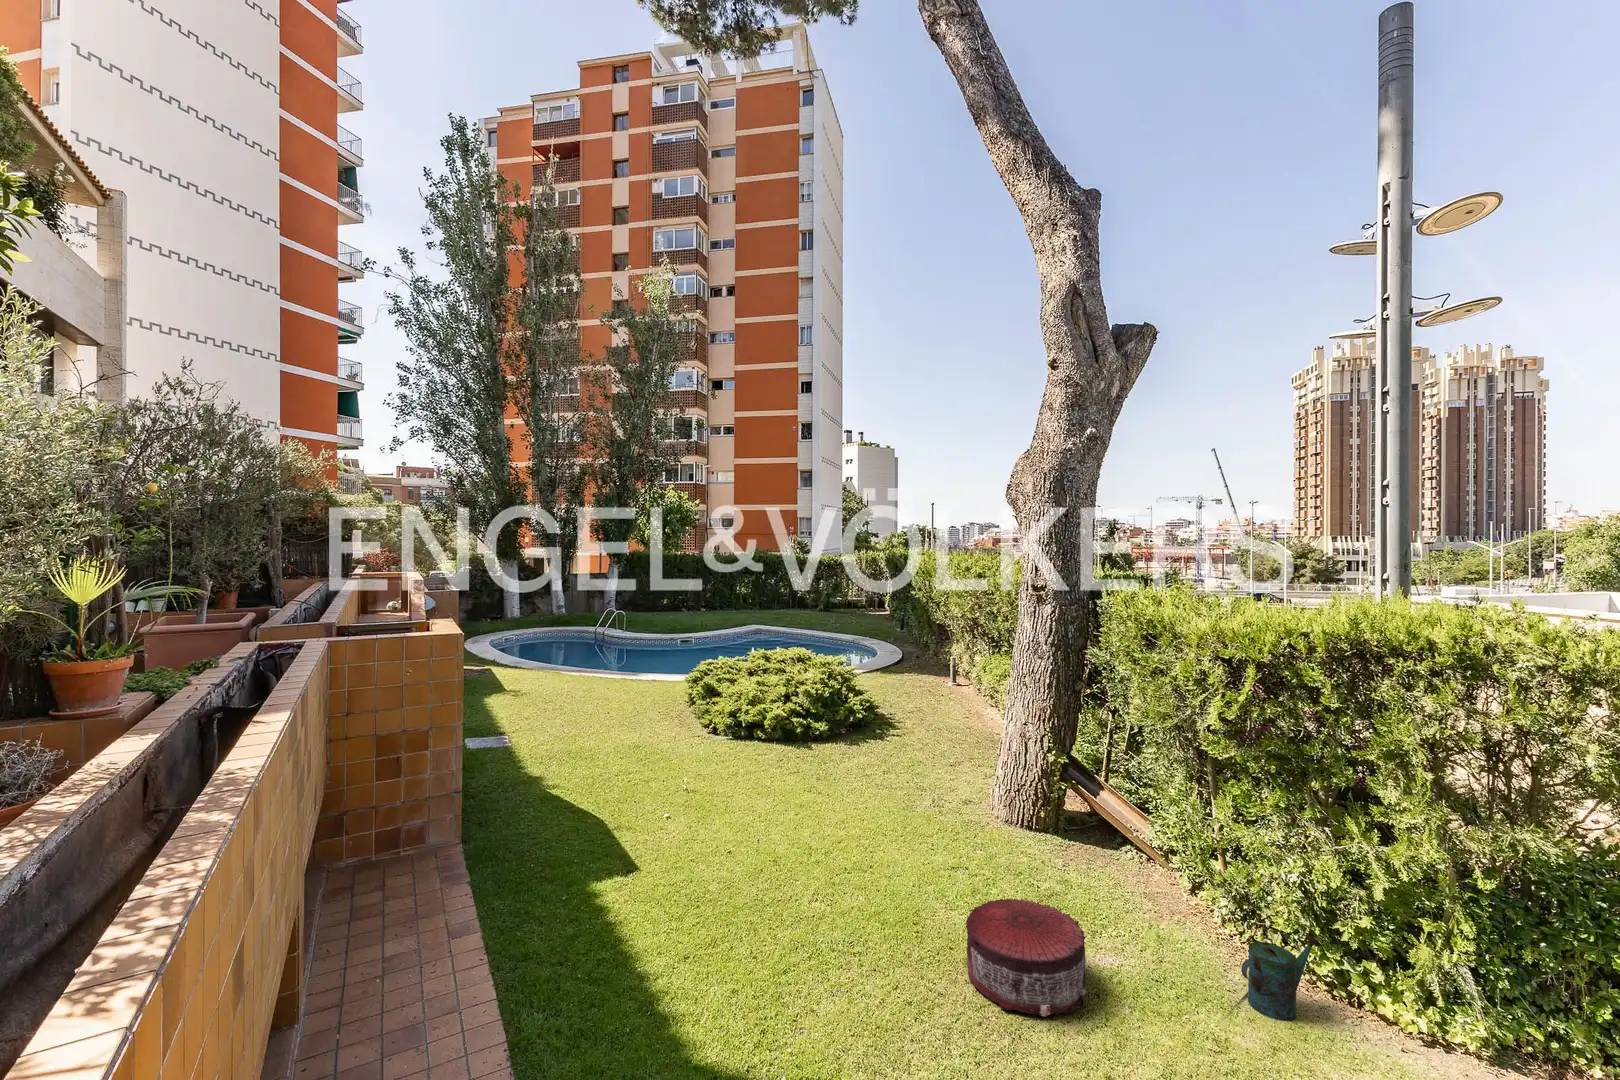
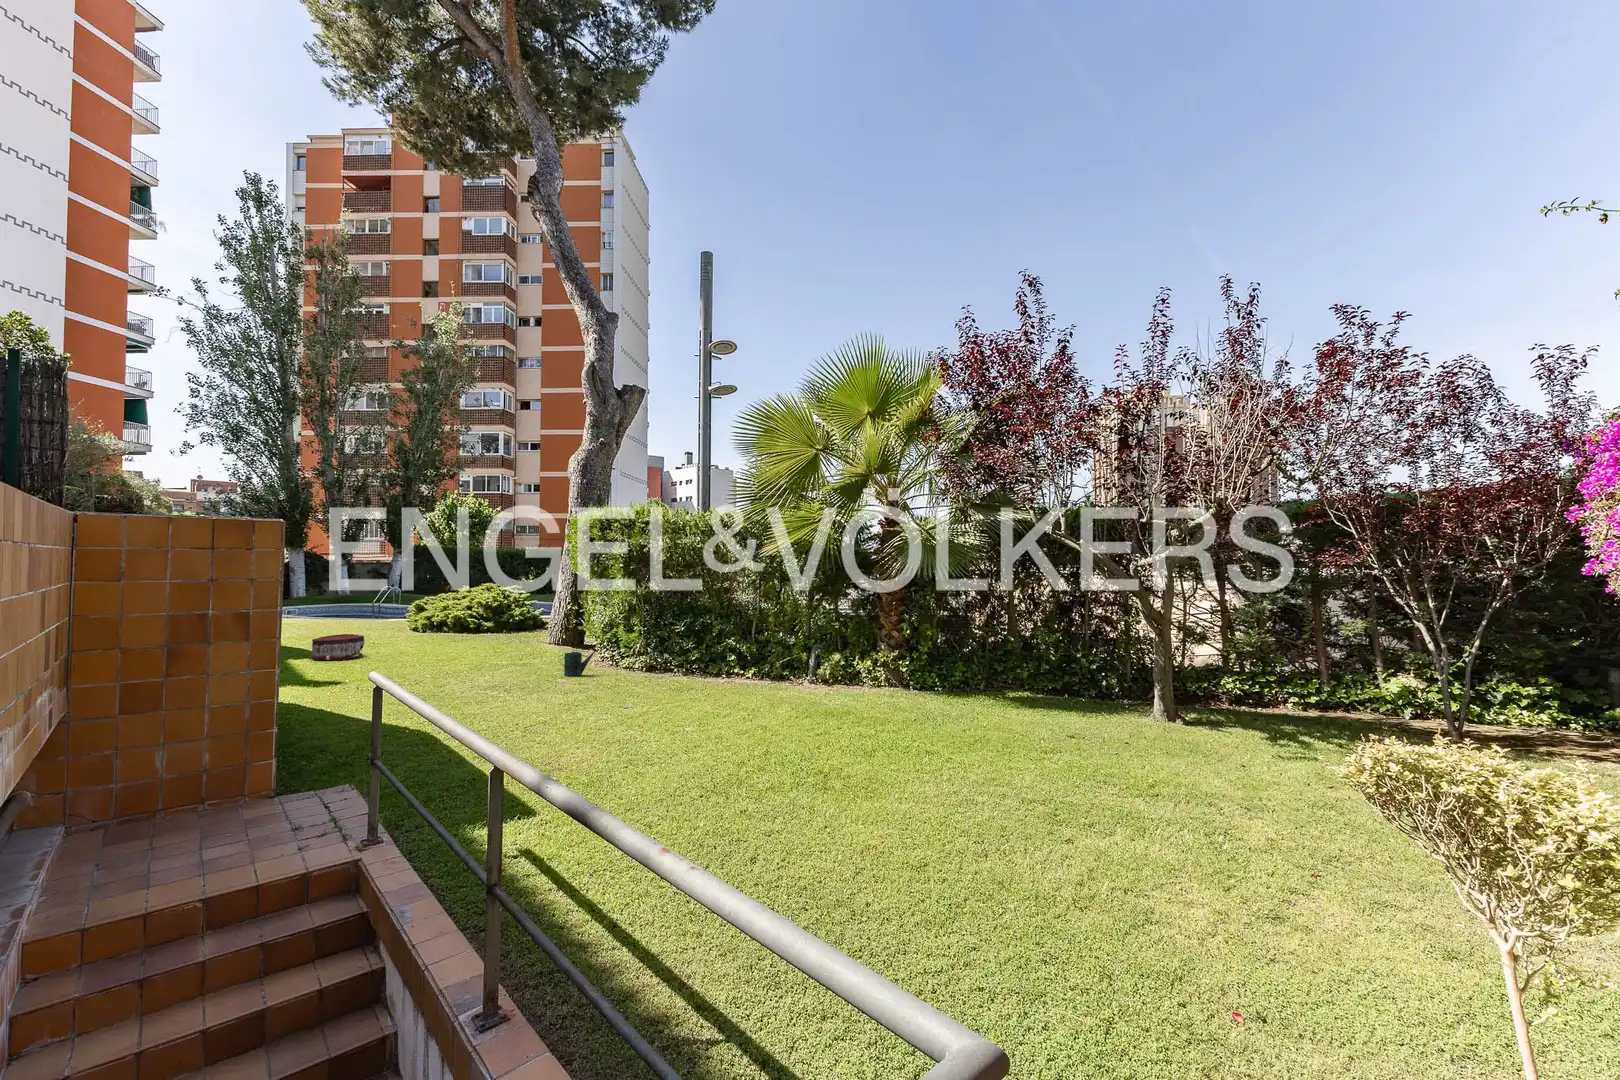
pouf: present [966,899,1086,1017] -> present [312,634,365,660]

